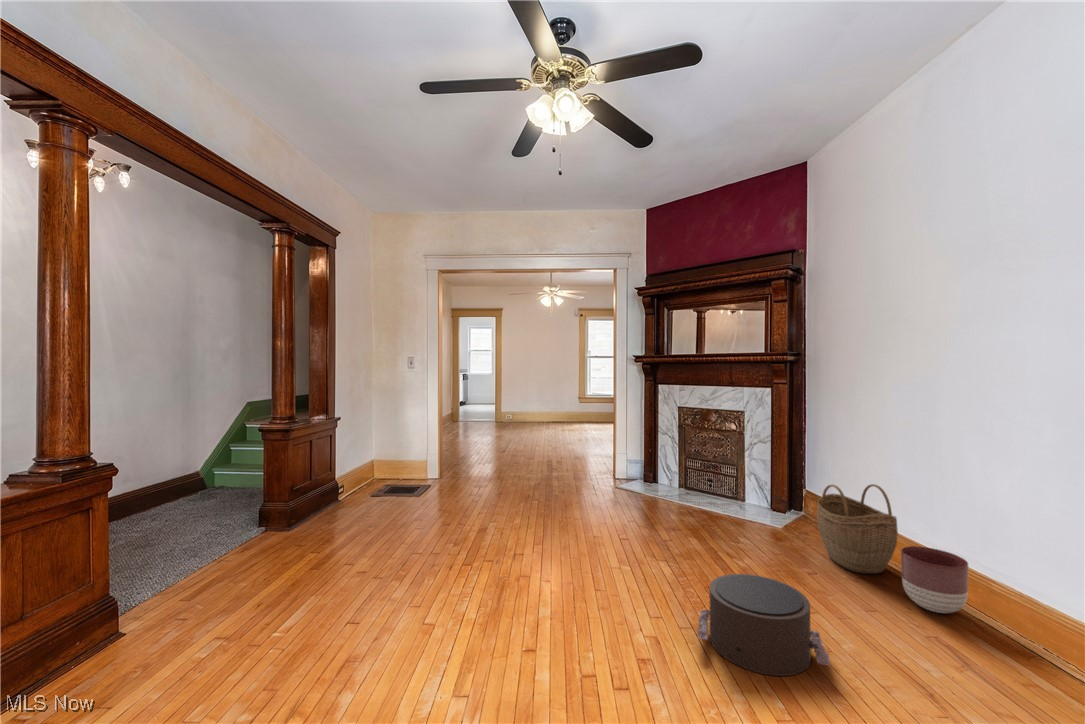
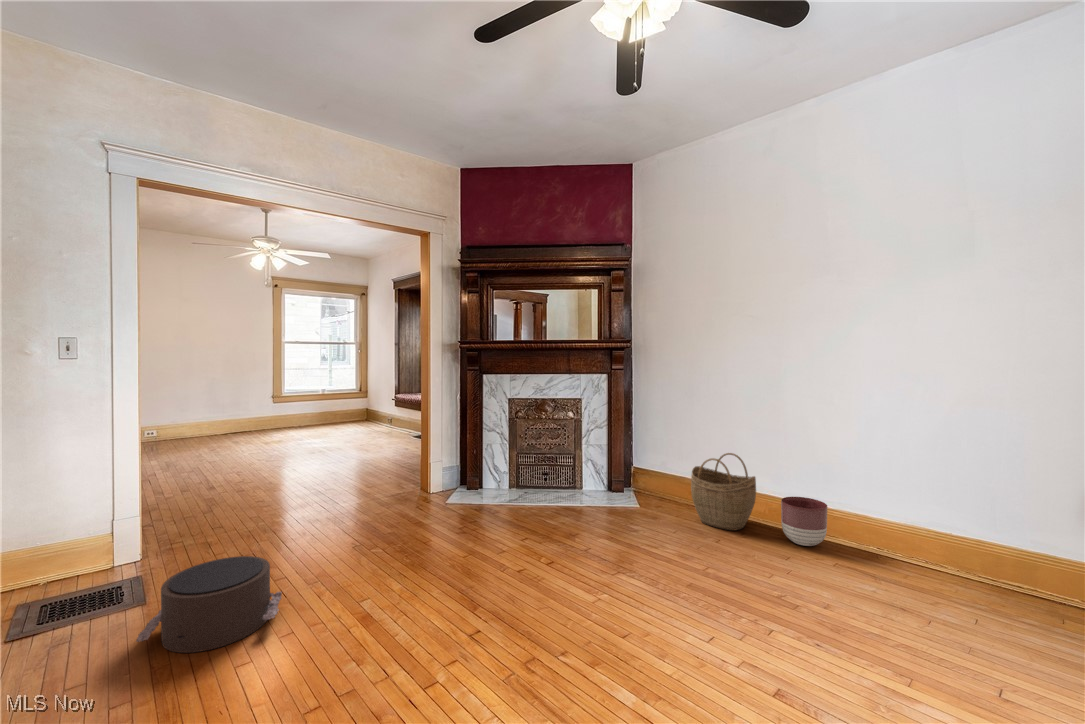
pouf: present [698,574,830,676] -> present [136,556,282,653]

